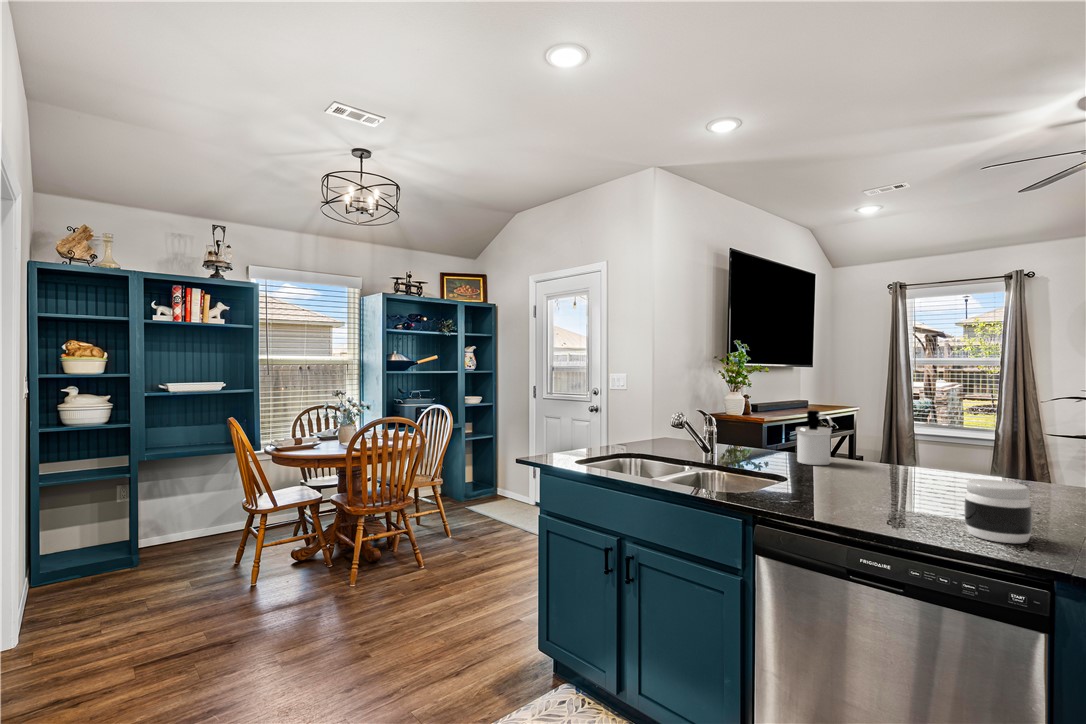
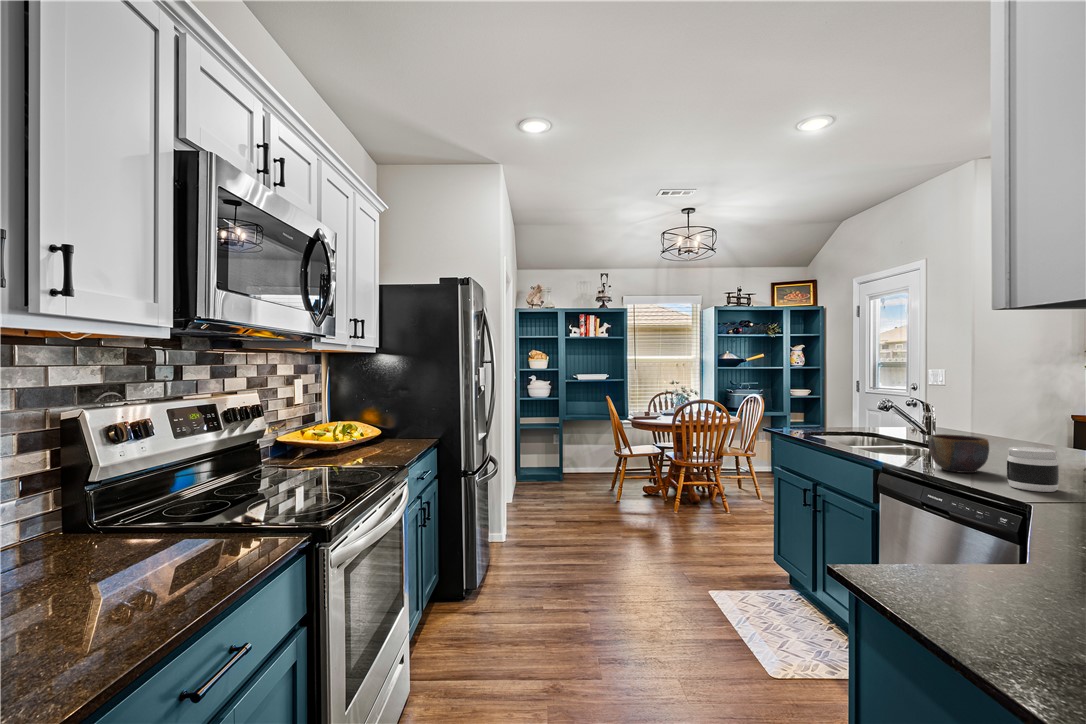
soap dispenser: present [796,410,833,465] -> none [1001,402,1039,450]
bowl: none [827,463,903,518] -> present [929,434,989,473]

